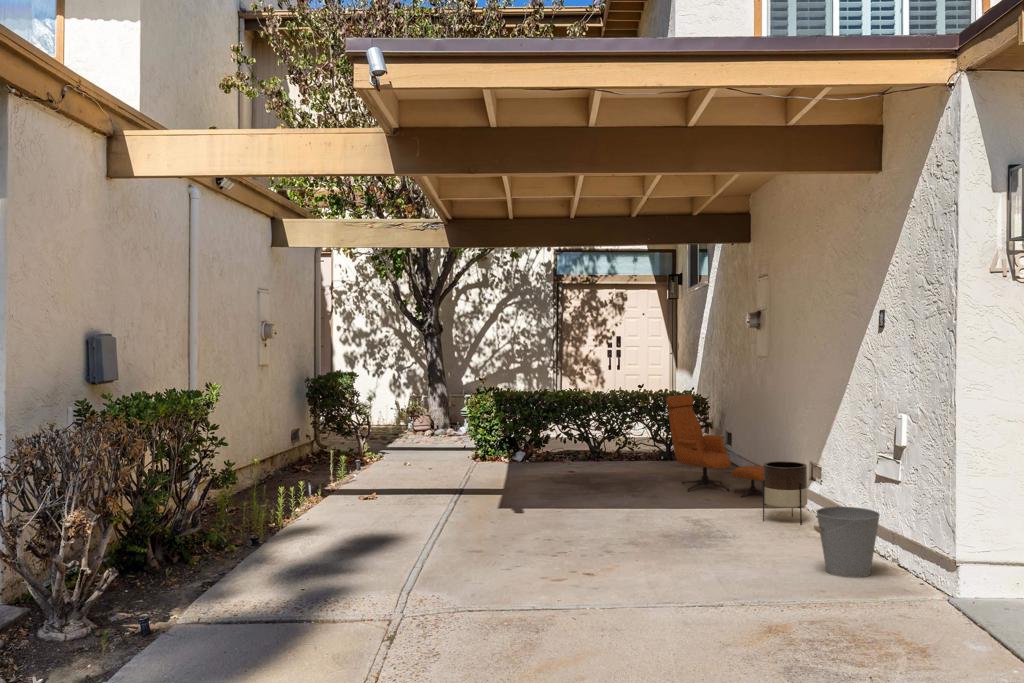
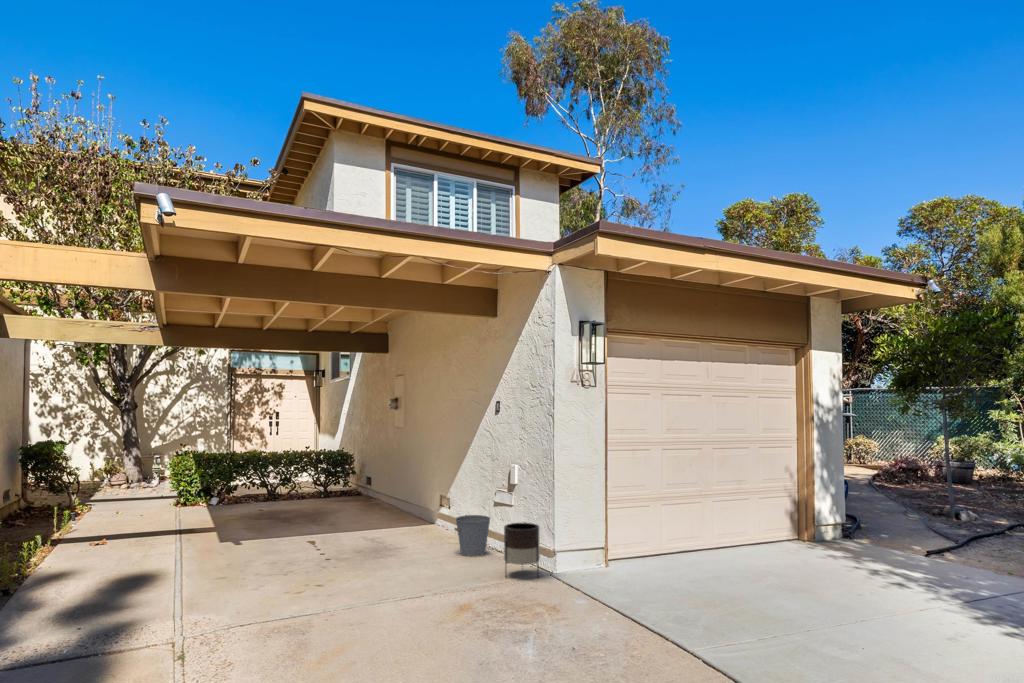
lounge chair: present [666,395,764,498] -> none [337,452,408,517]
planter: present [763,461,807,525] -> present [504,523,540,566]

